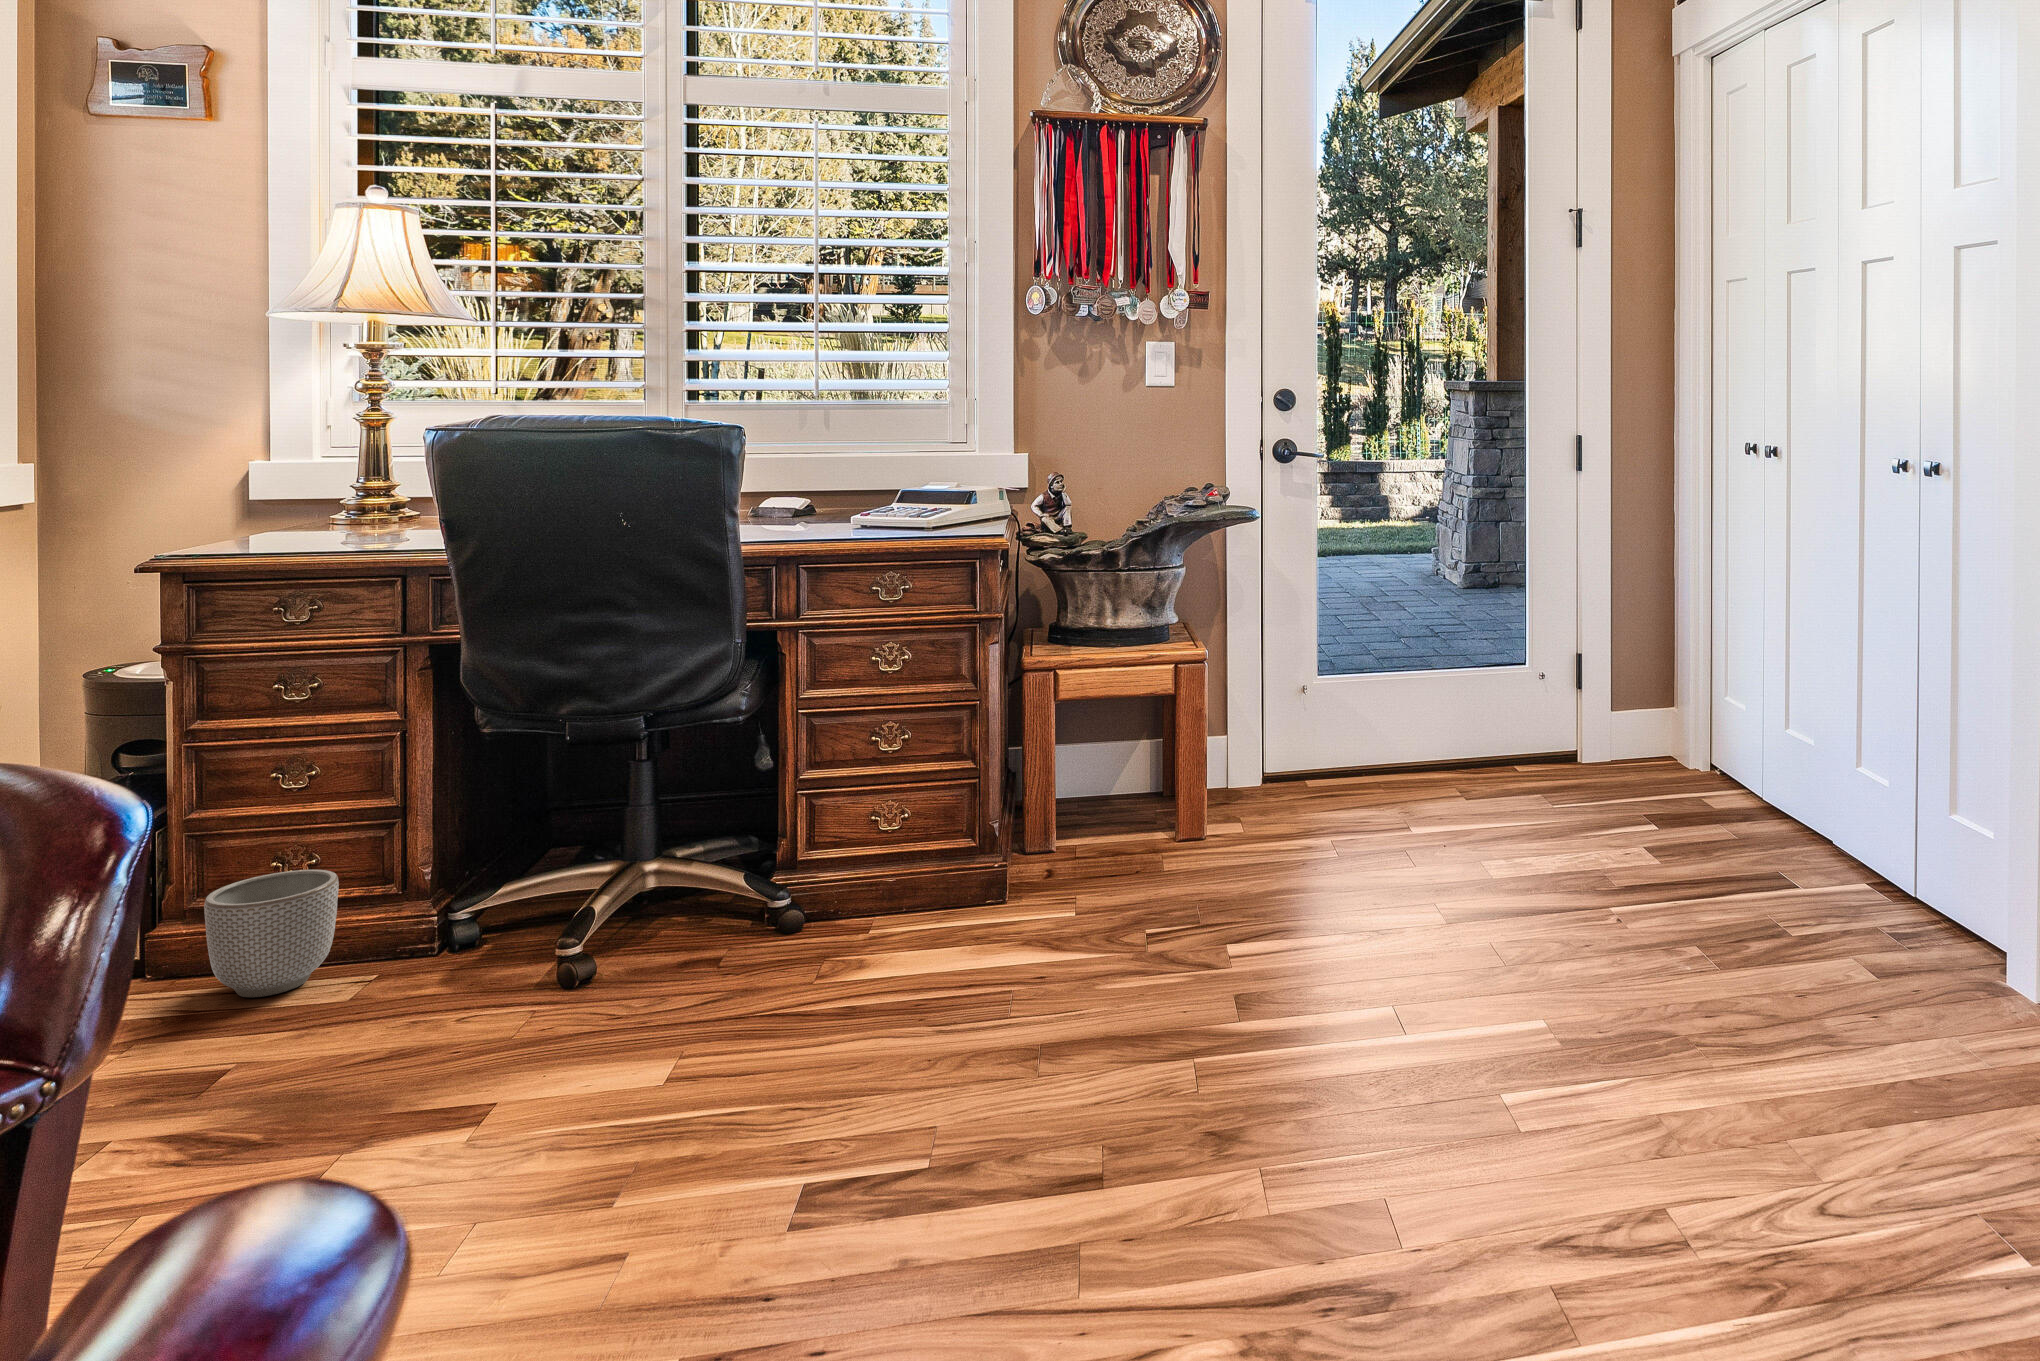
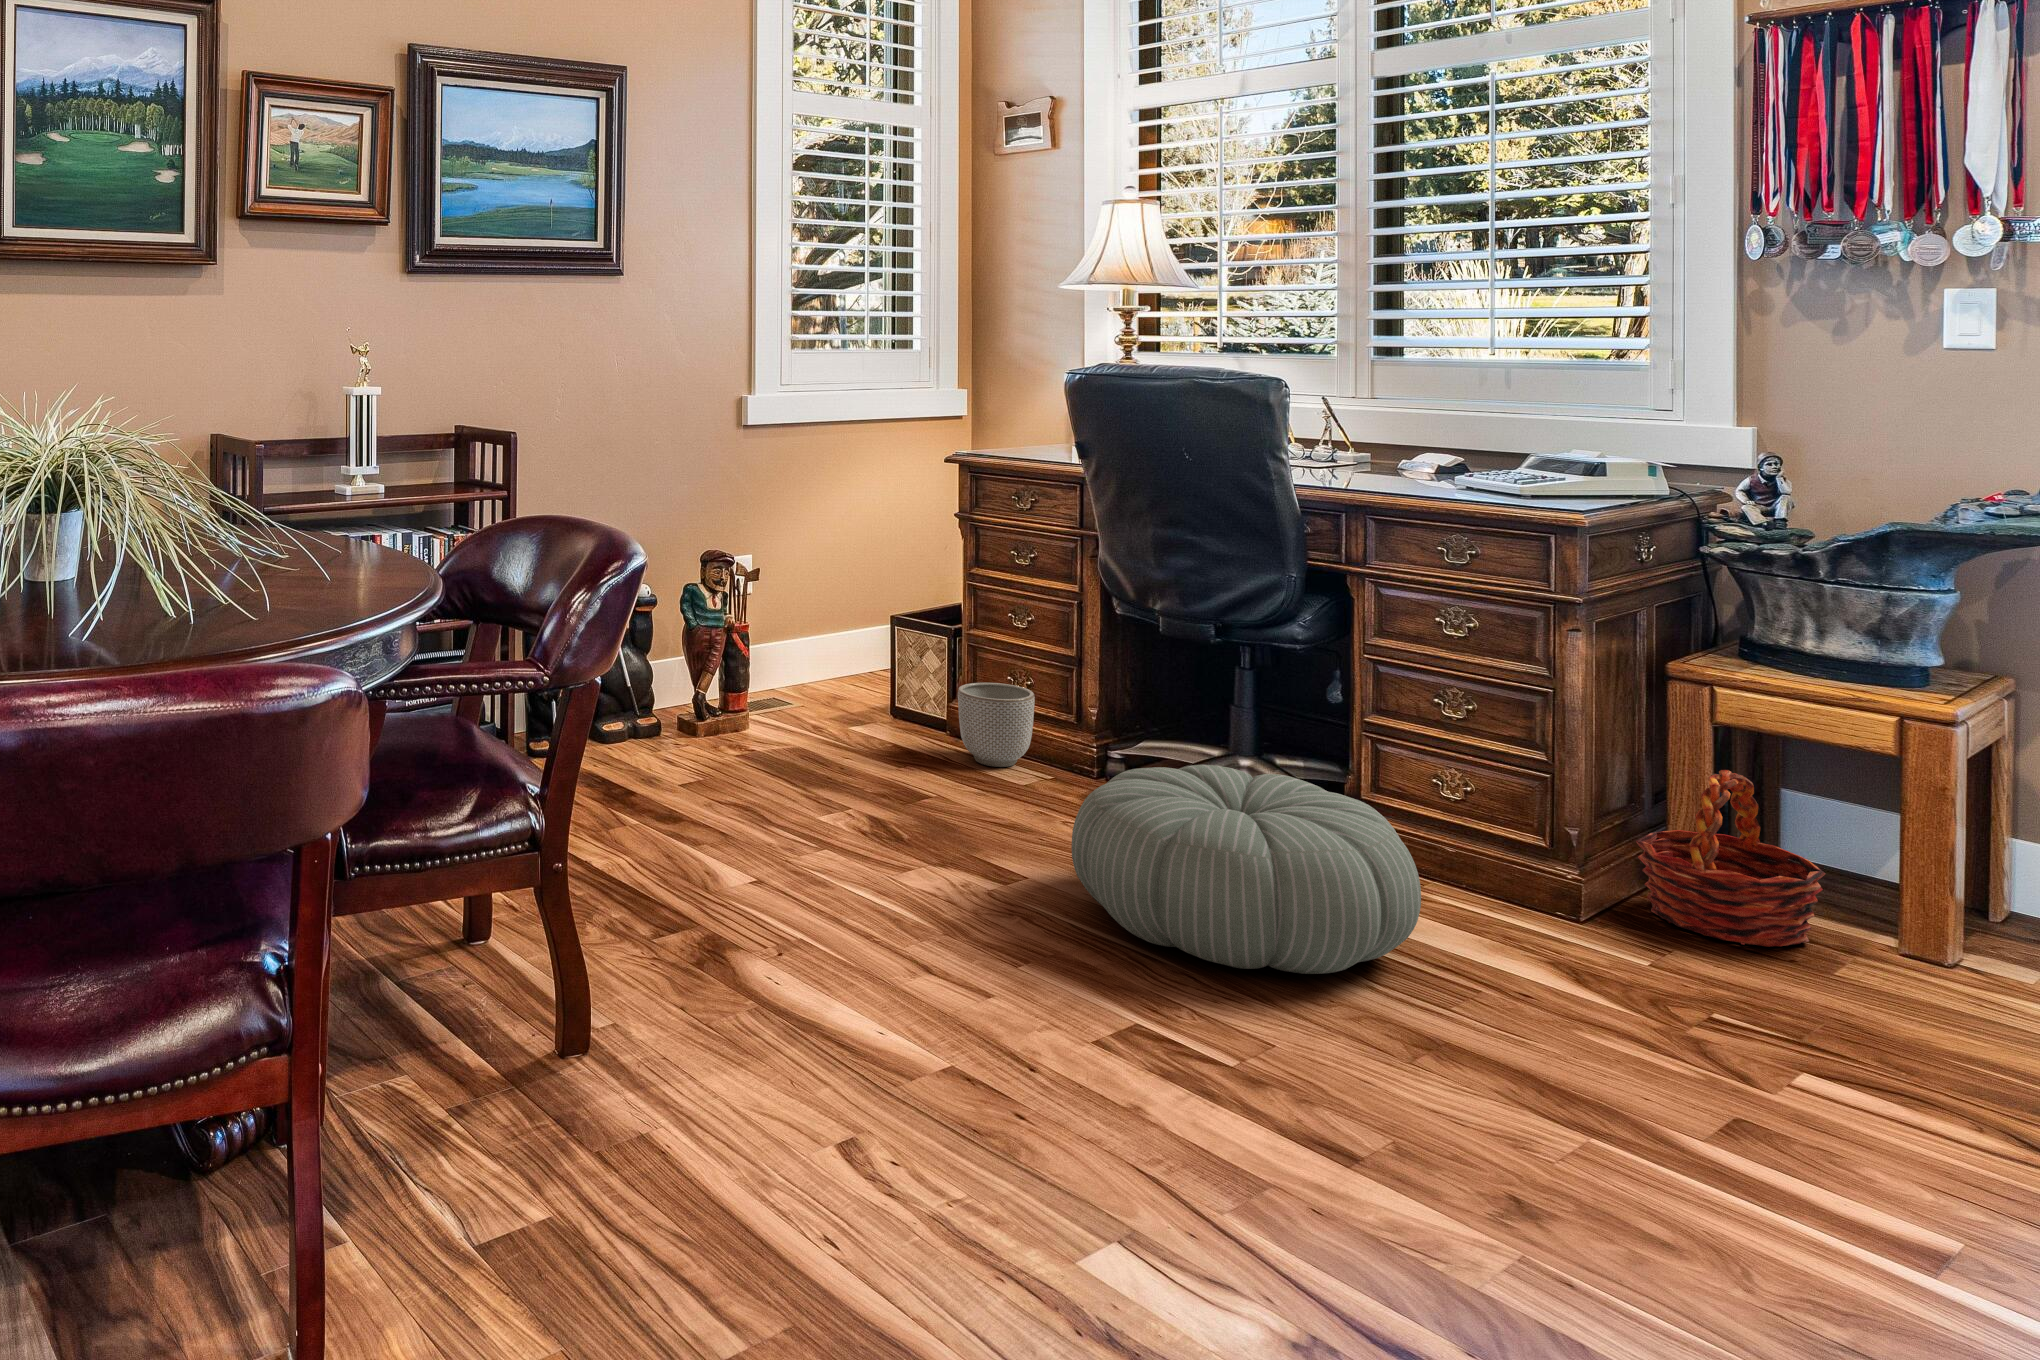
basket: none [1021,734,1142,874] -> present [1636,770,1826,947]
pouf: none [582,856,959,1096] -> present [1072,765,1421,974]

